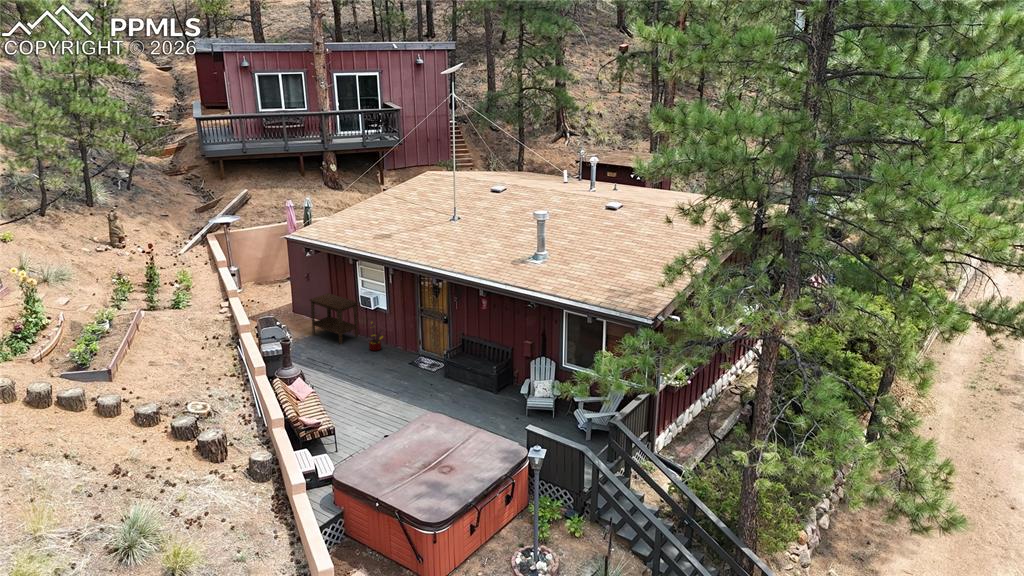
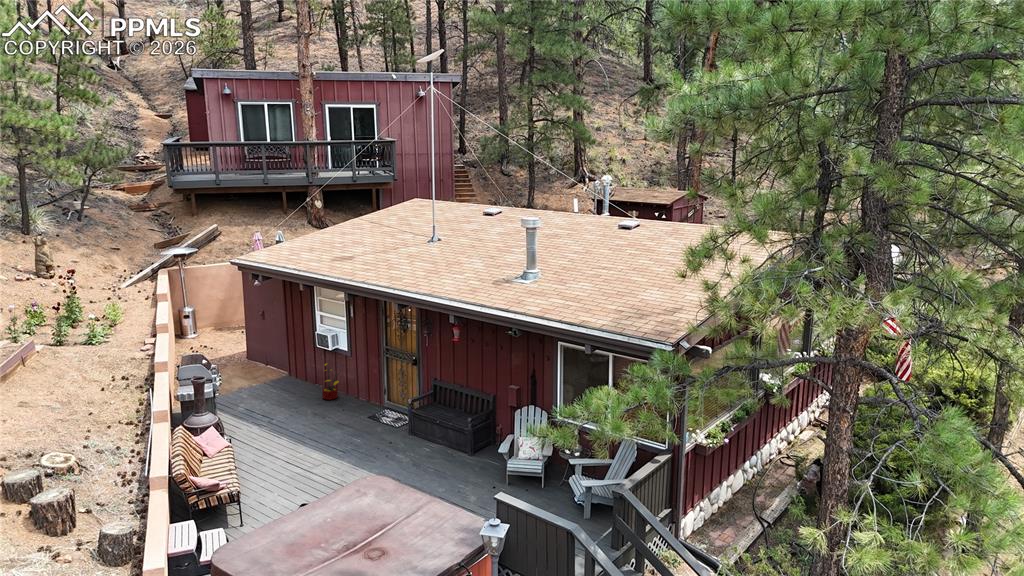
side table: present [310,293,358,344] -> none [255,330,313,393]

